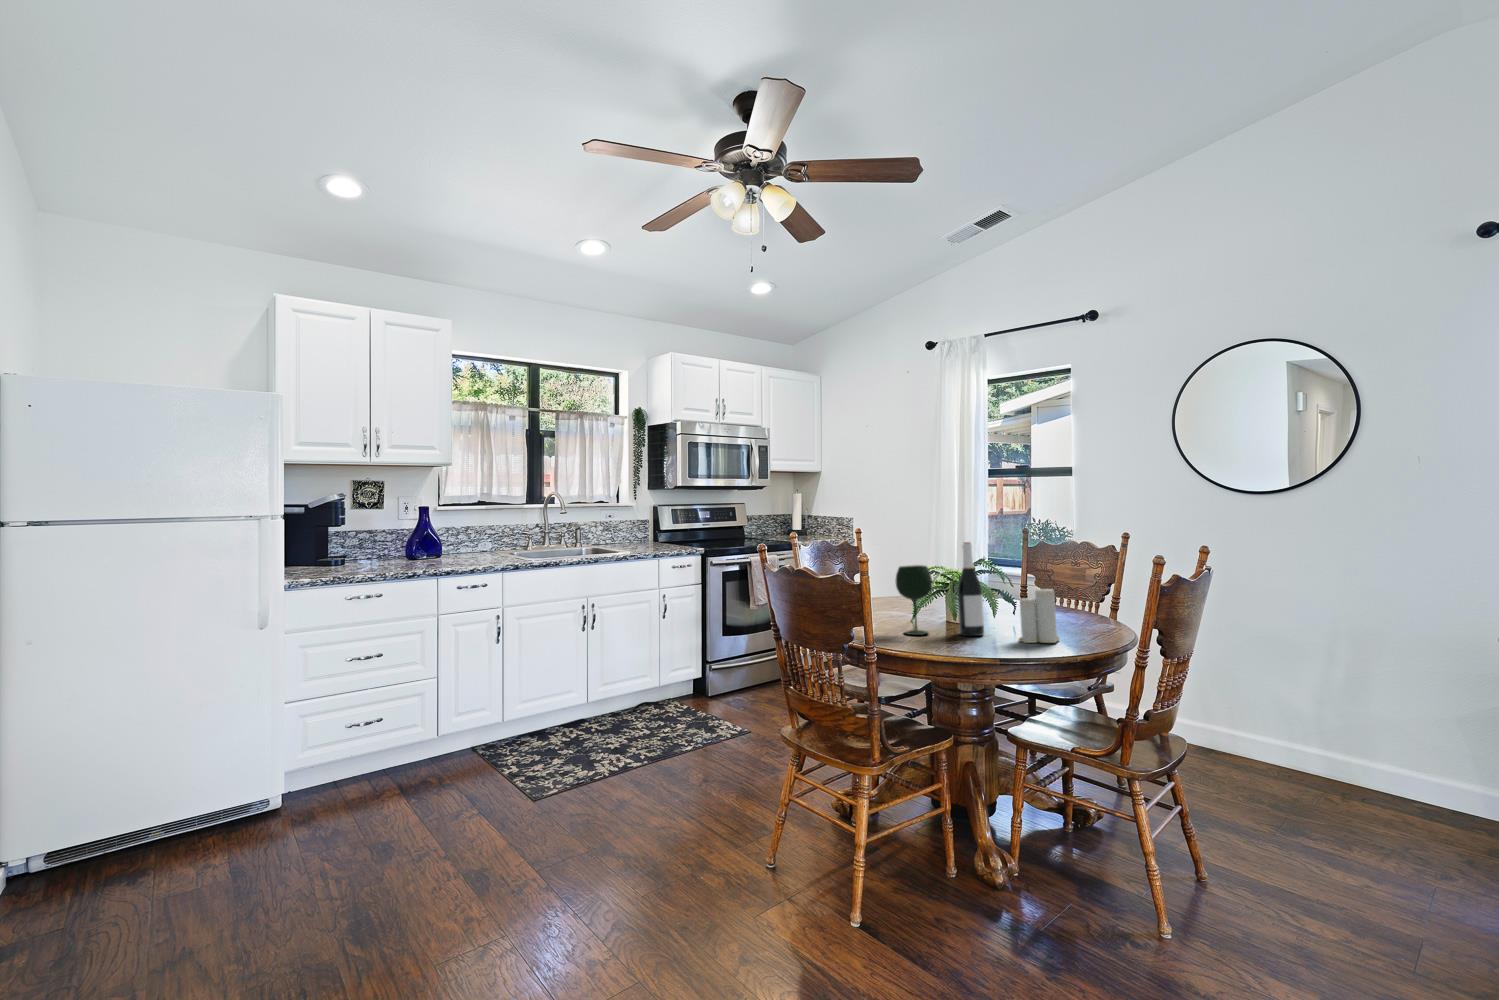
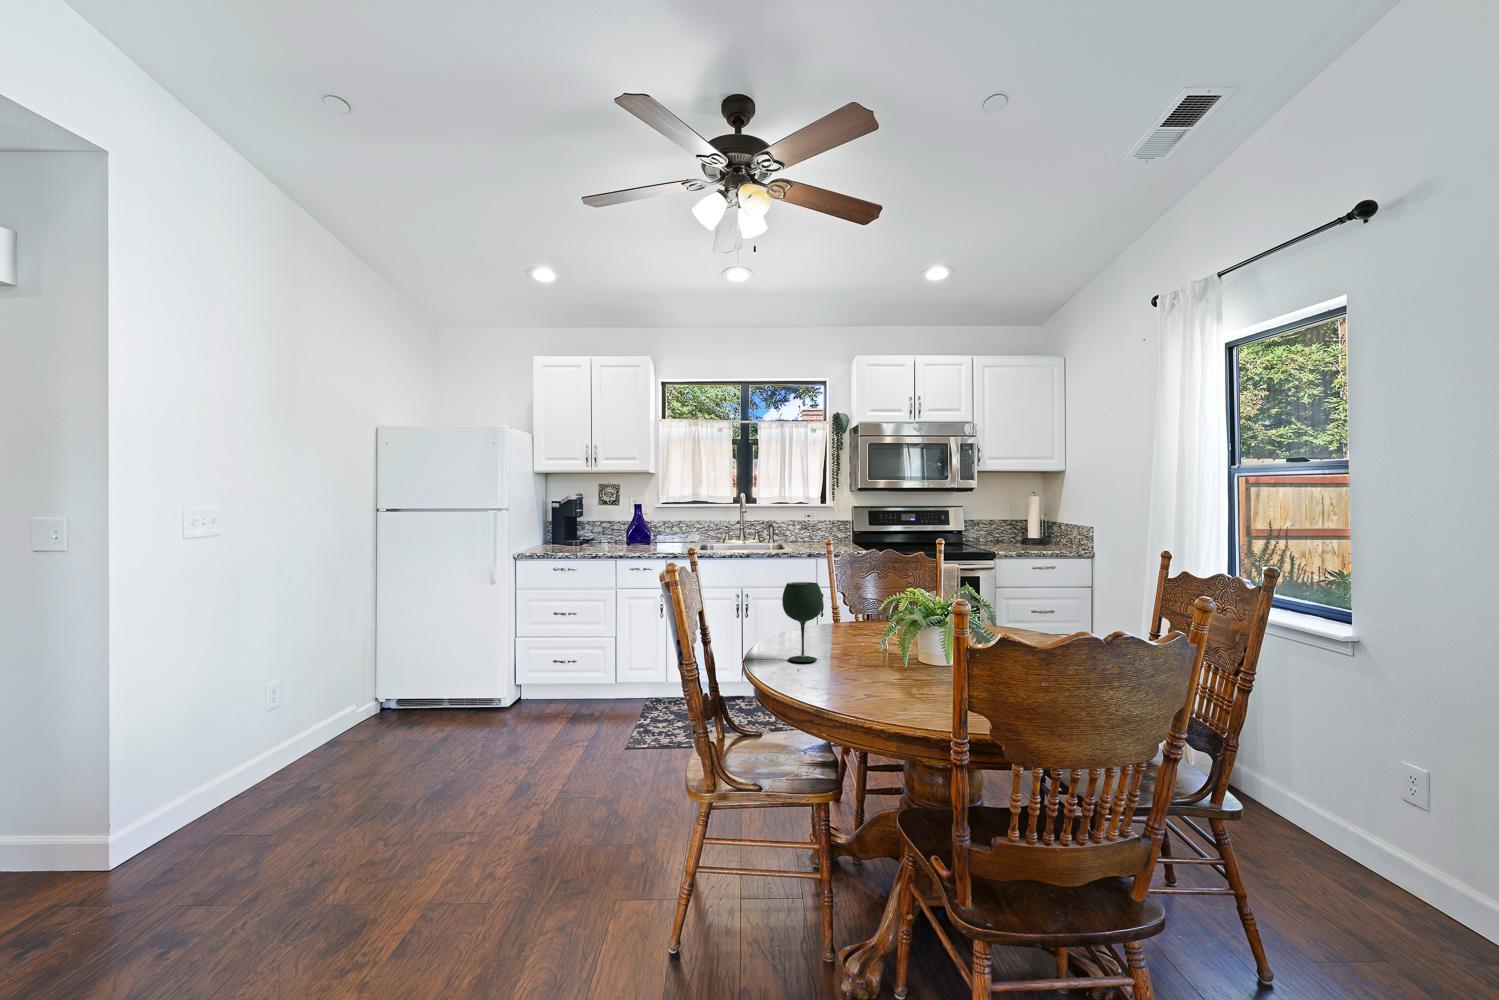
wine bottle: present [957,542,984,636] -> none [838,560,867,675]
candle: present [1018,589,1060,643] -> none [871,620,924,699]

